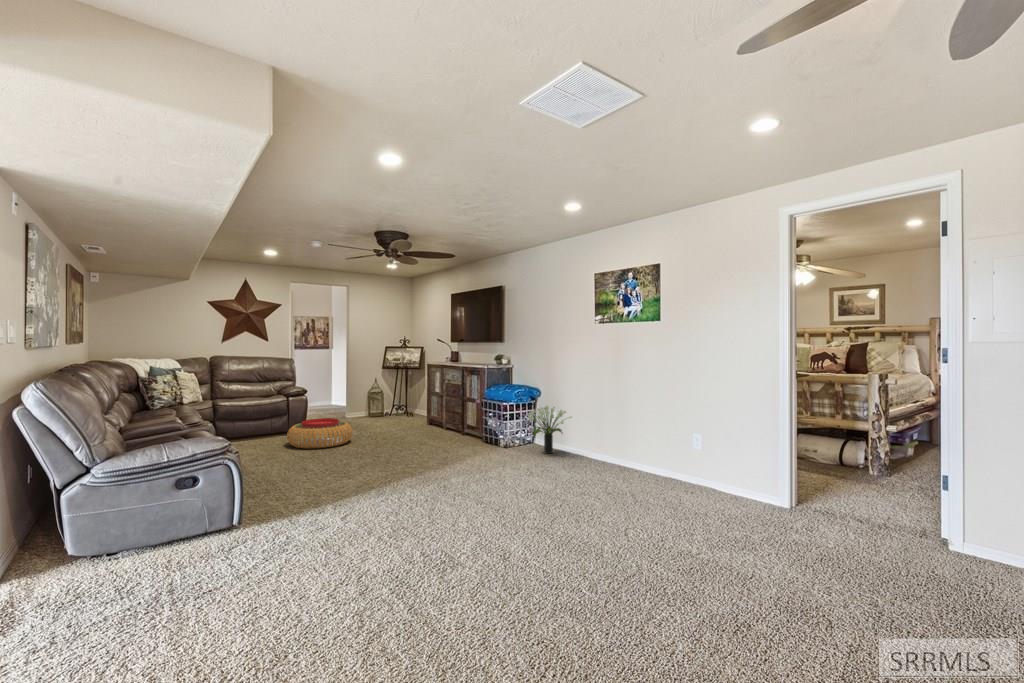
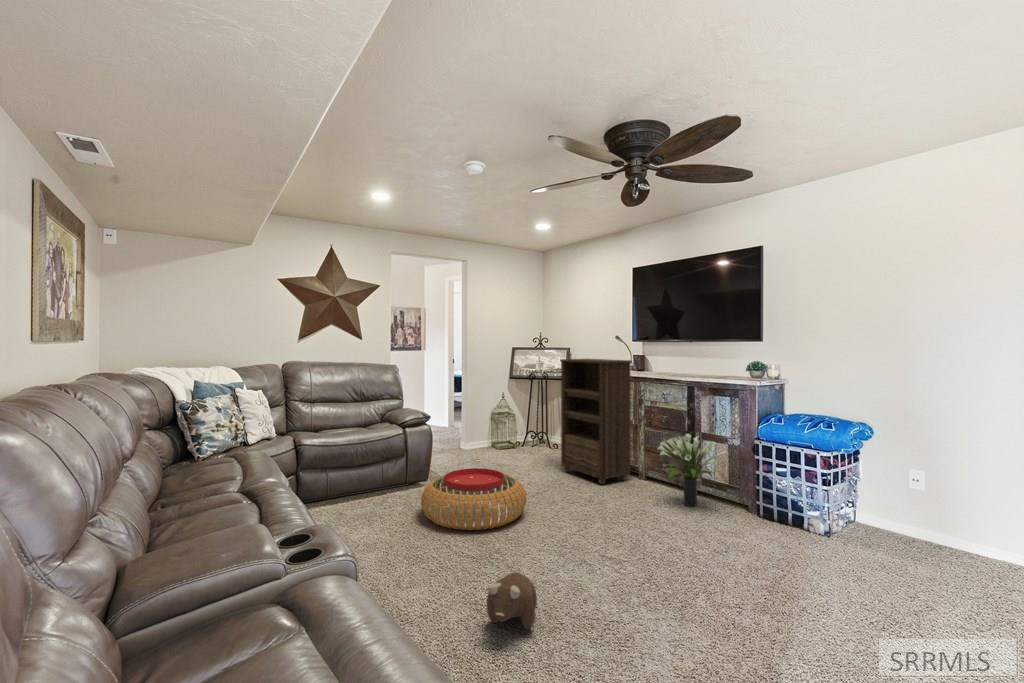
bookshelf: none [397,354,436,431] -> present [560,359,632,484]
potted plant: present [528,405,572,454] -> present [657,434,727,506]
plush toy: none [287,450,317,474] -> present [487,572,537,629]

